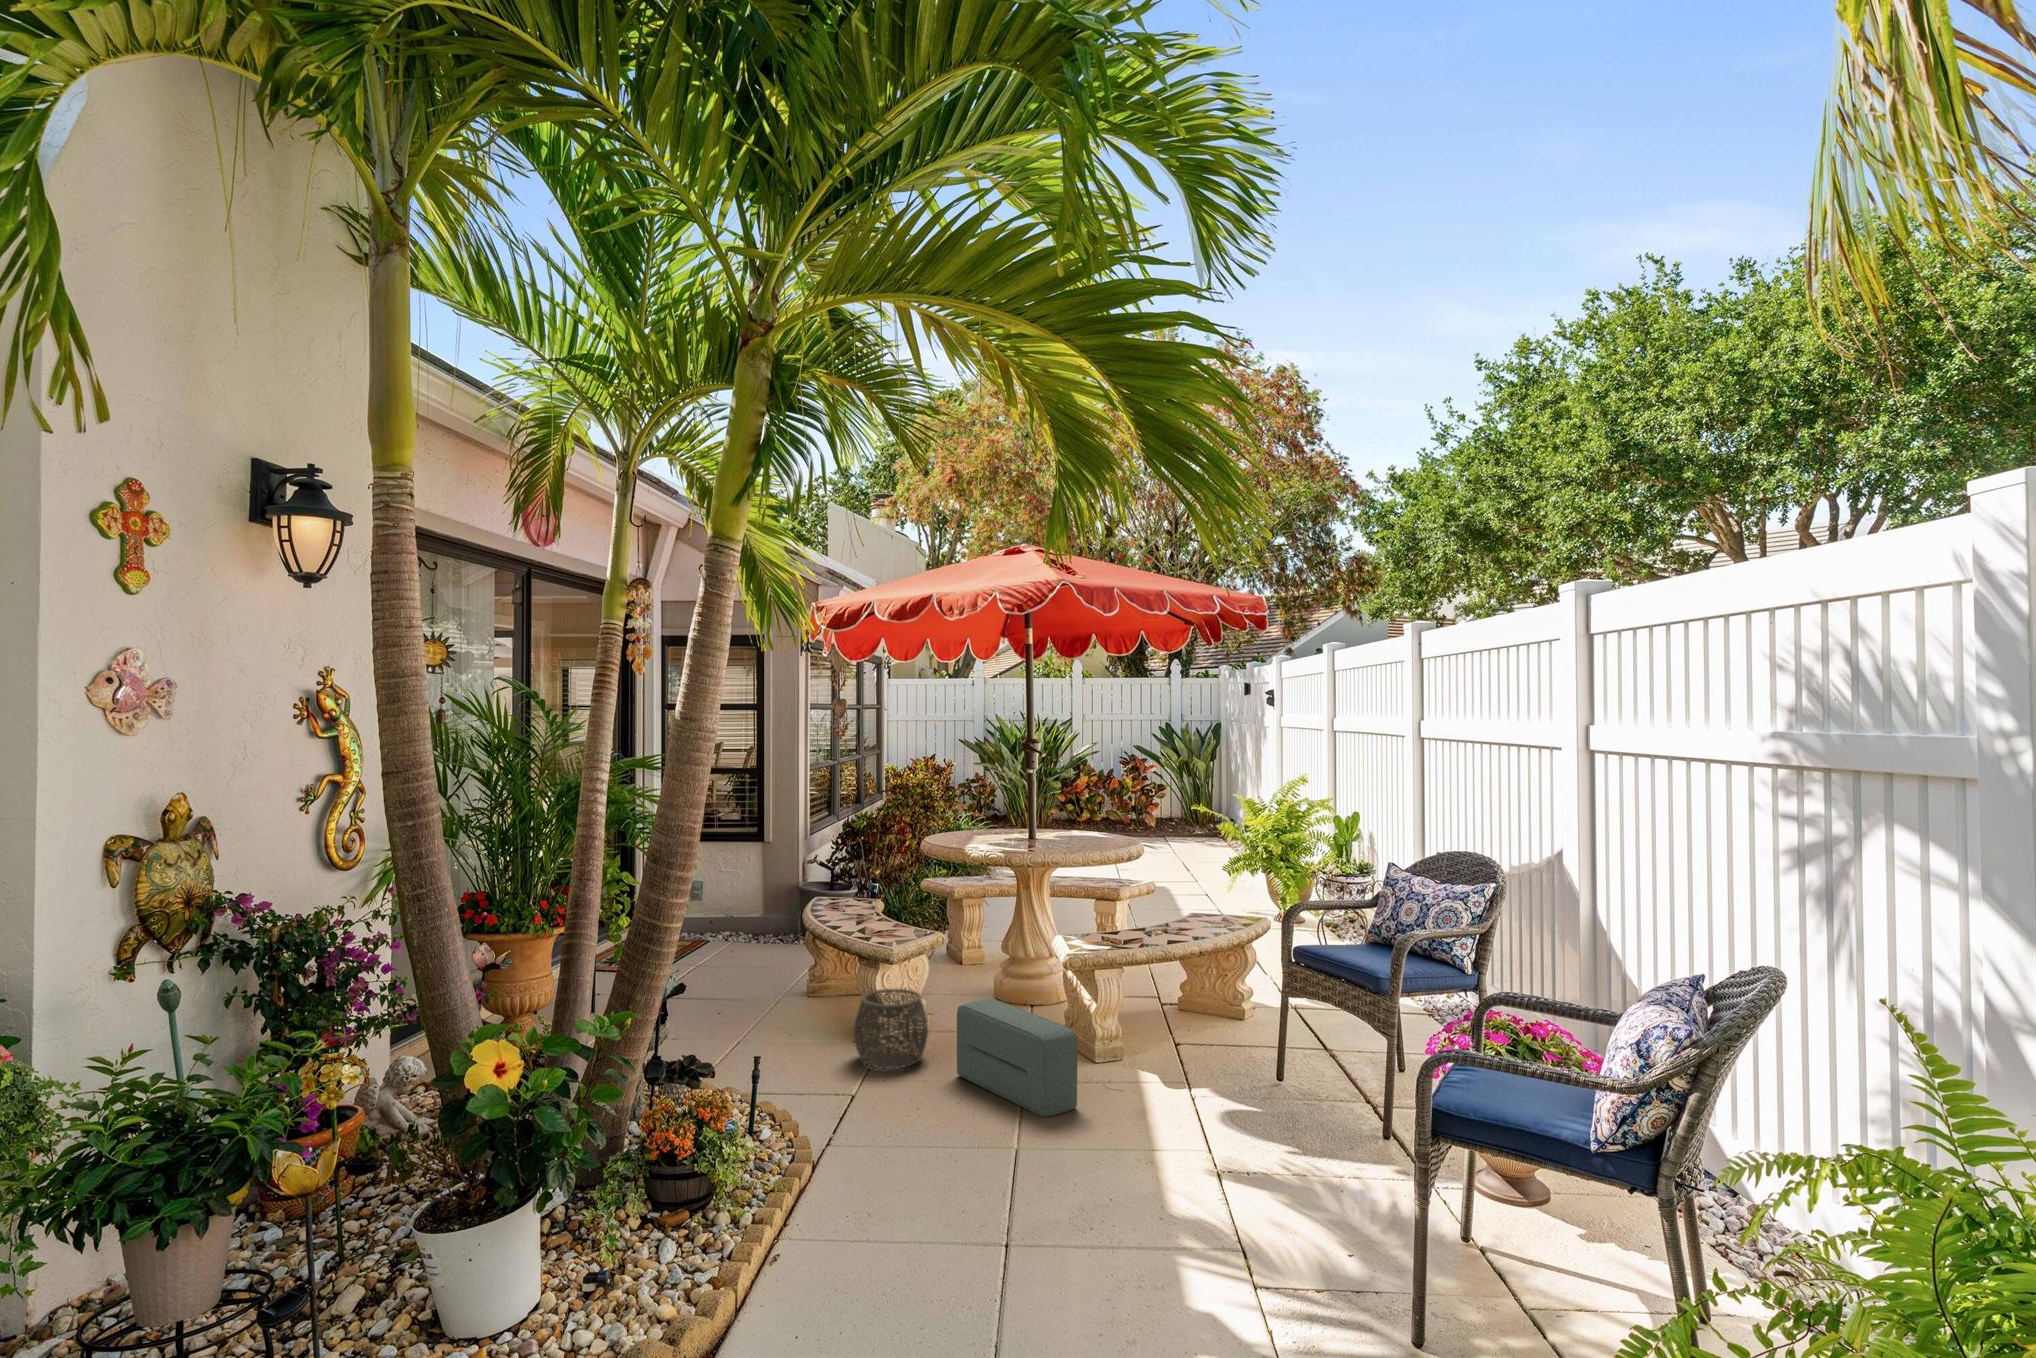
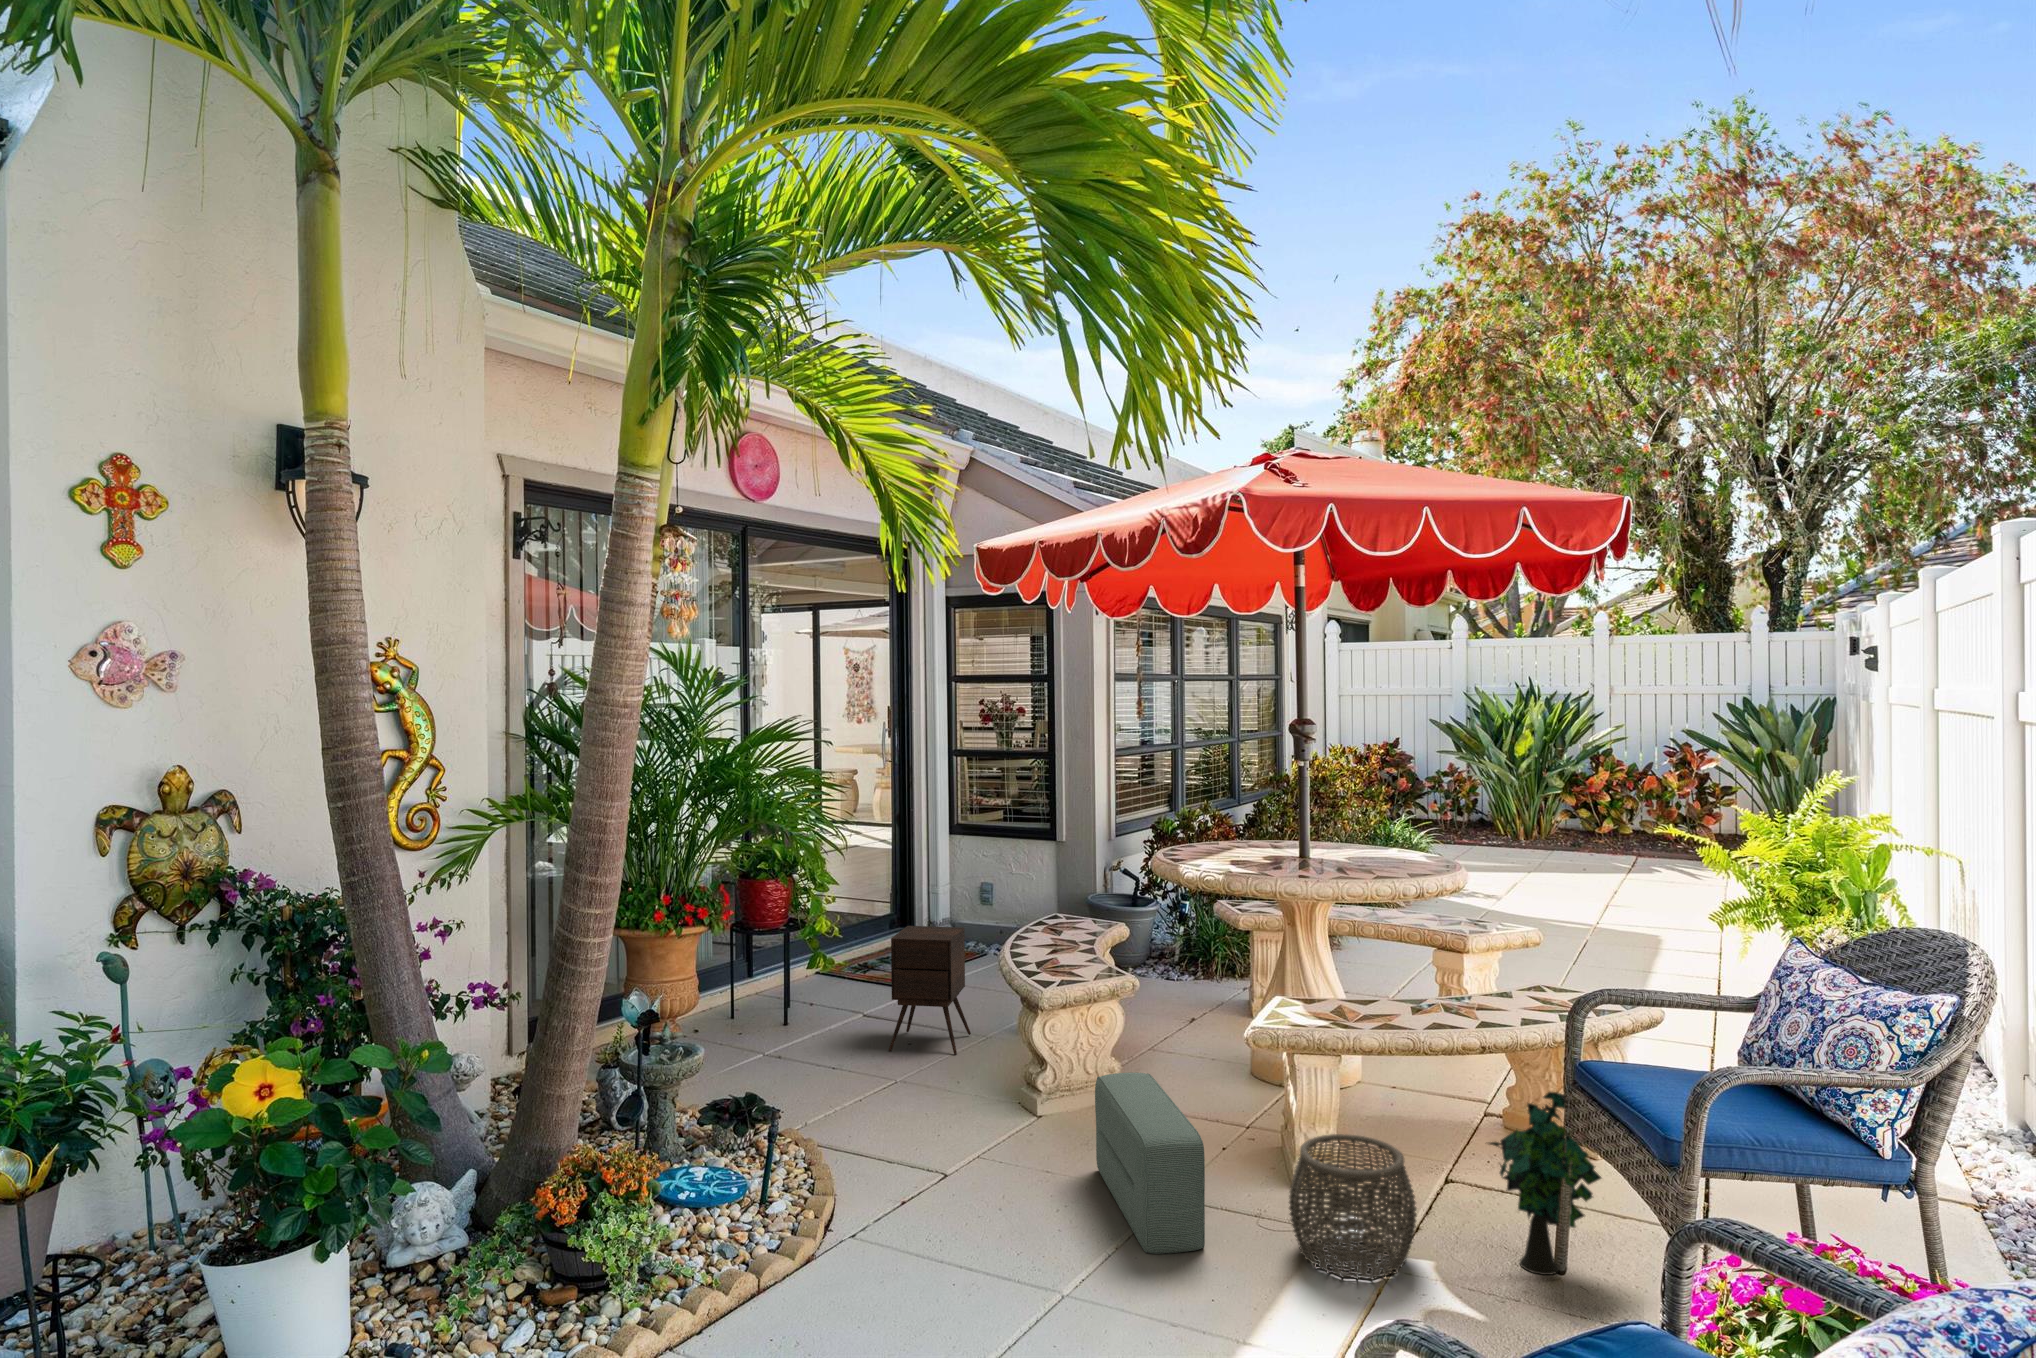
side table: none [700,915,763,1025] -> present [889,926,971,1055]
decorative plant: none [1230,969,1299,1085] -> present [1489,1092,1601,1275]
woven basket: present [854,989,928,1069] -> present [1289,1134,1417,1280]

